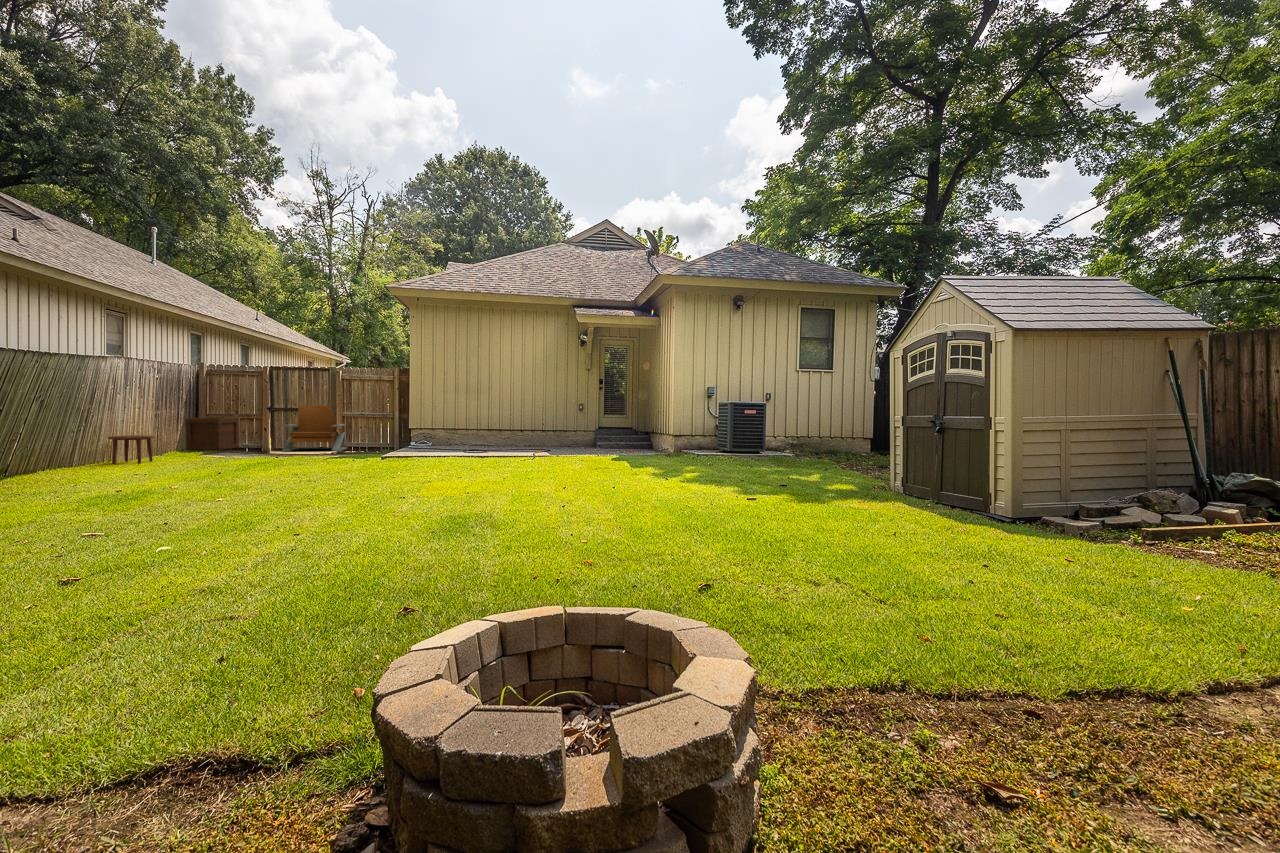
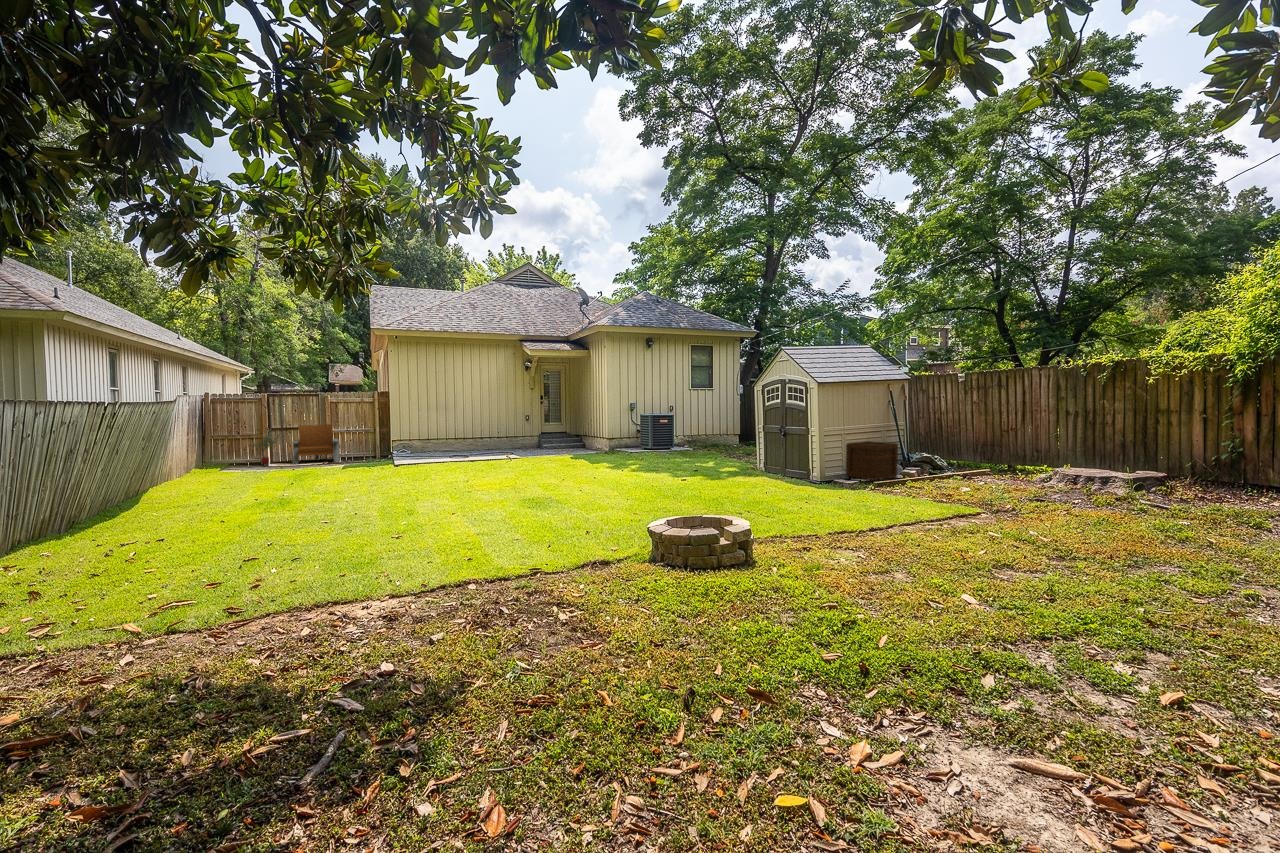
potted tree: none [242,408,277,450] -> present [251,431,279,464]
wooden crate: present [186,418,239,450] -> present [846,441,898,480]
side table: present [108,436,156,464] -> none [172,457,210,482]

